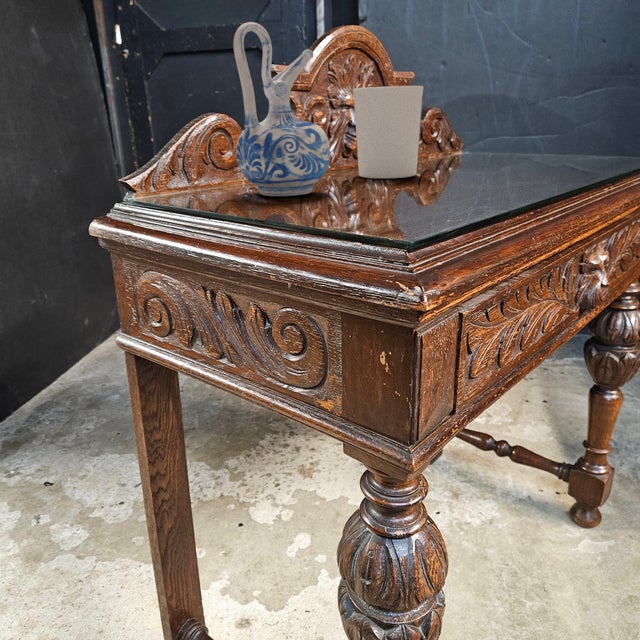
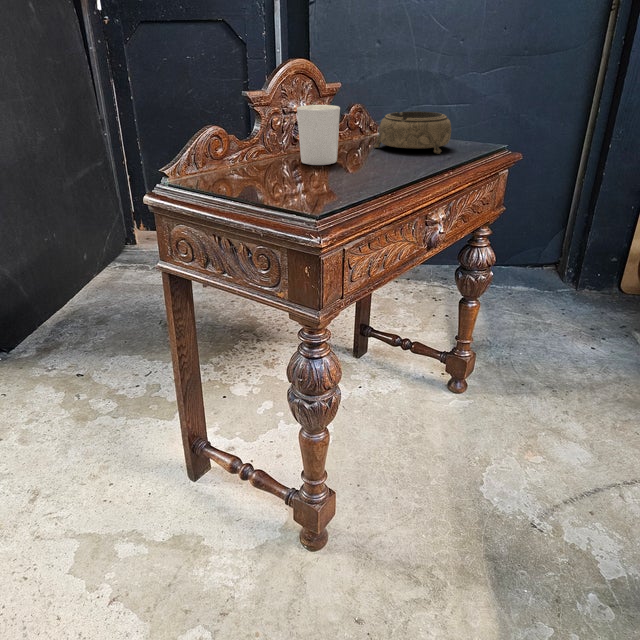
ceramic pitcher: present [233,22,330,196] -> none [227,86,282,182]
decorative bowl: none [465,110,587,166] -> present [374,111,451,154]

